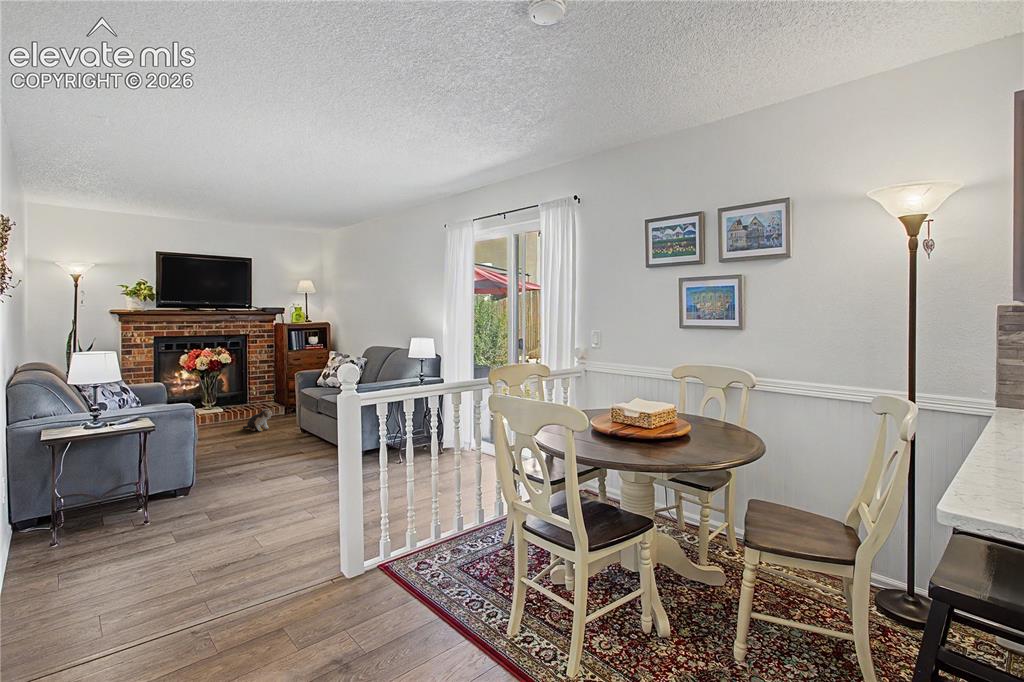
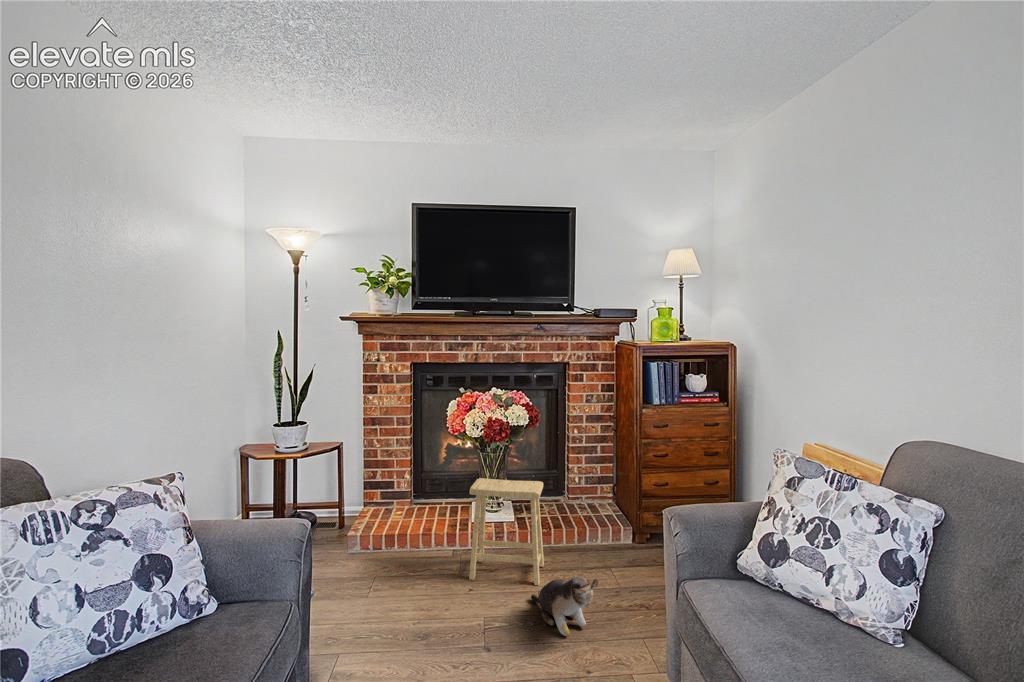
footstool: none [208,385,245,429] -> present [469,478,544,585]

